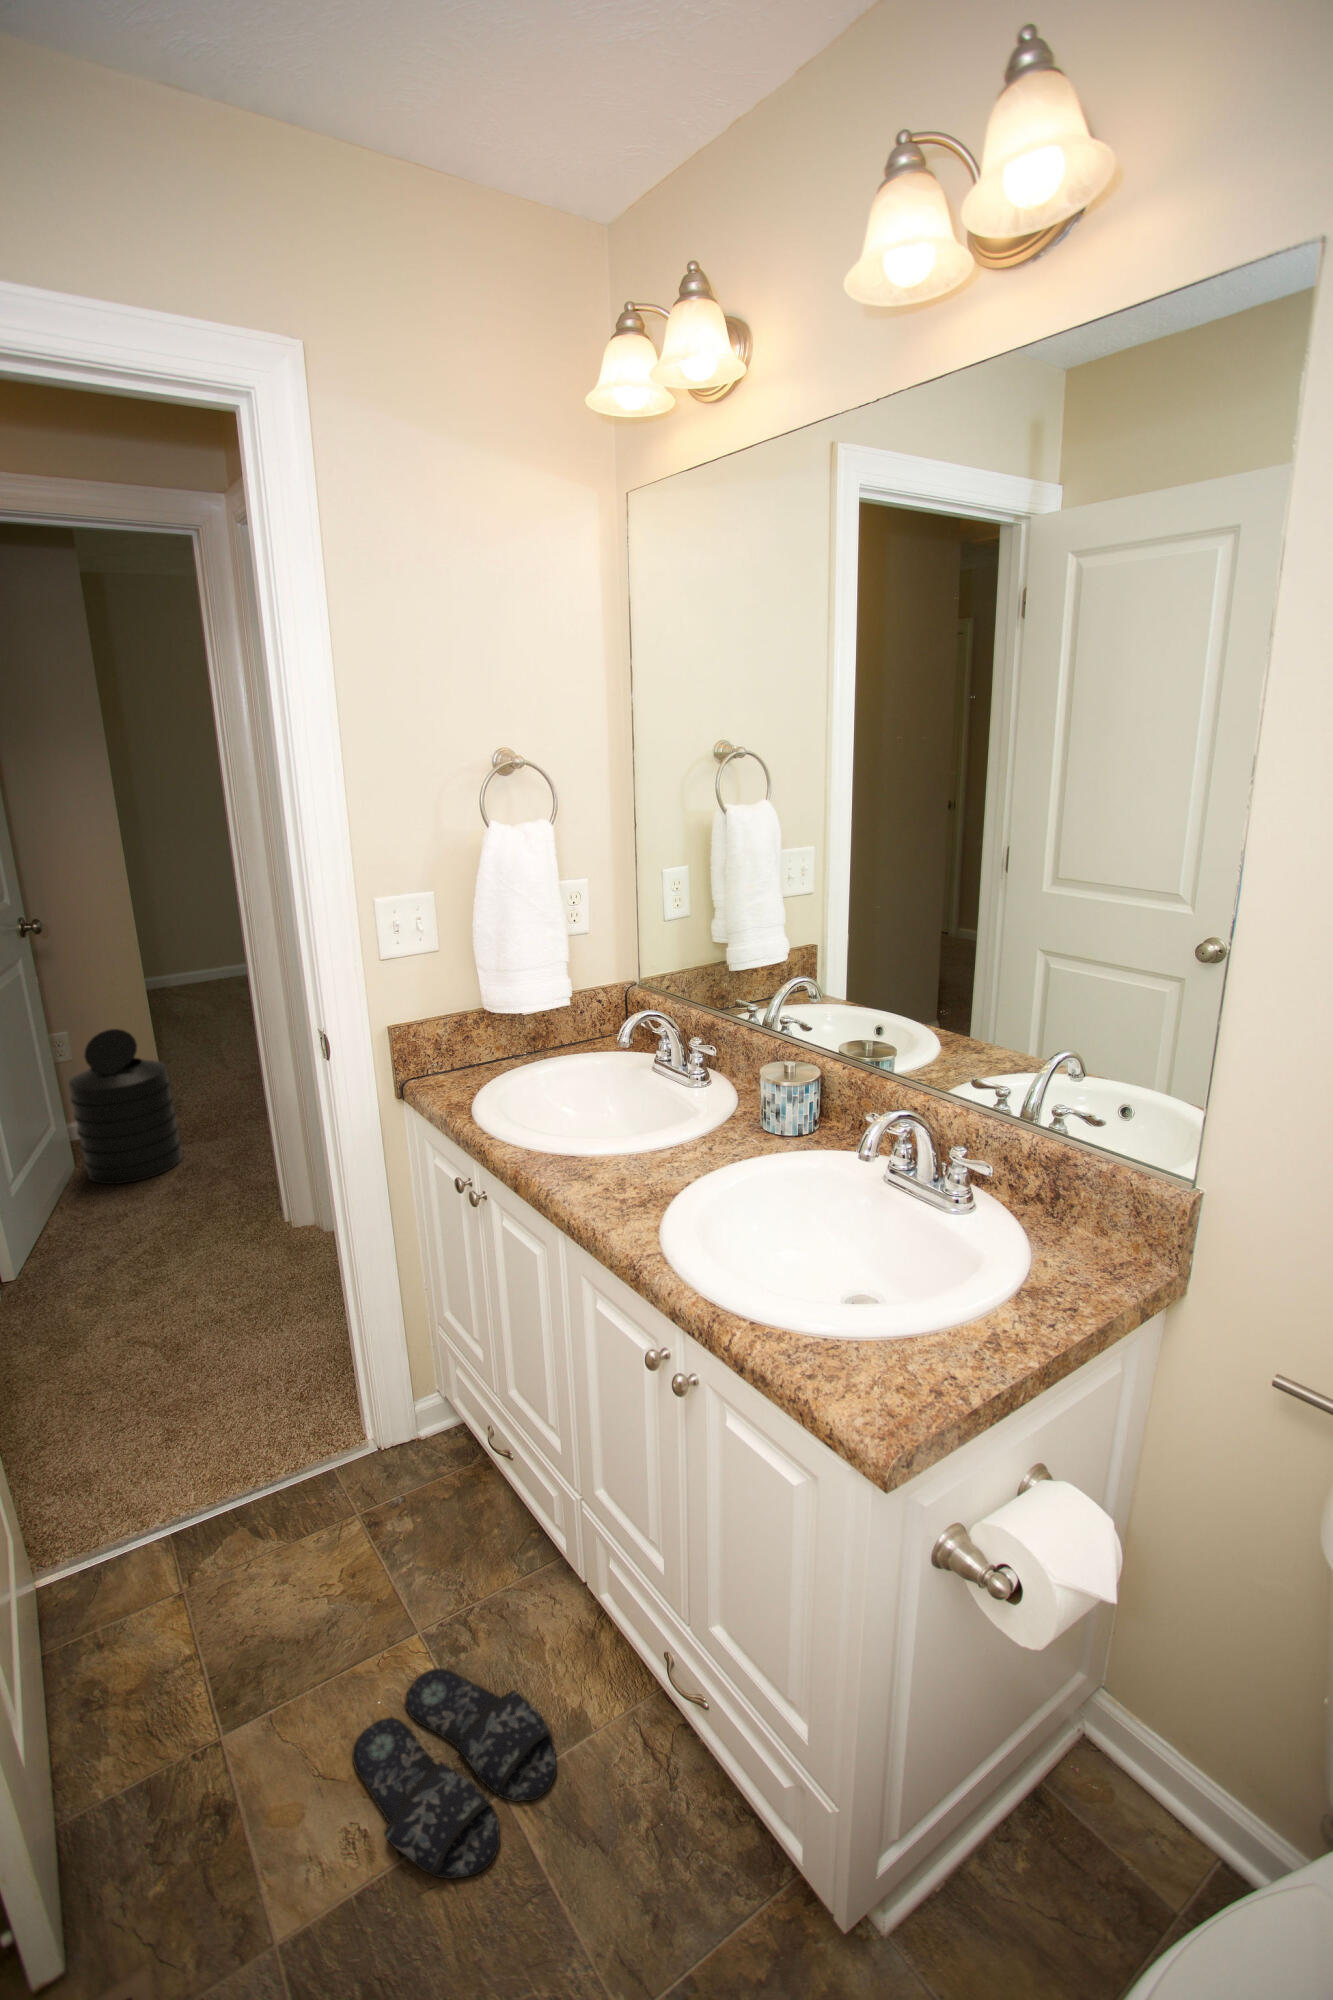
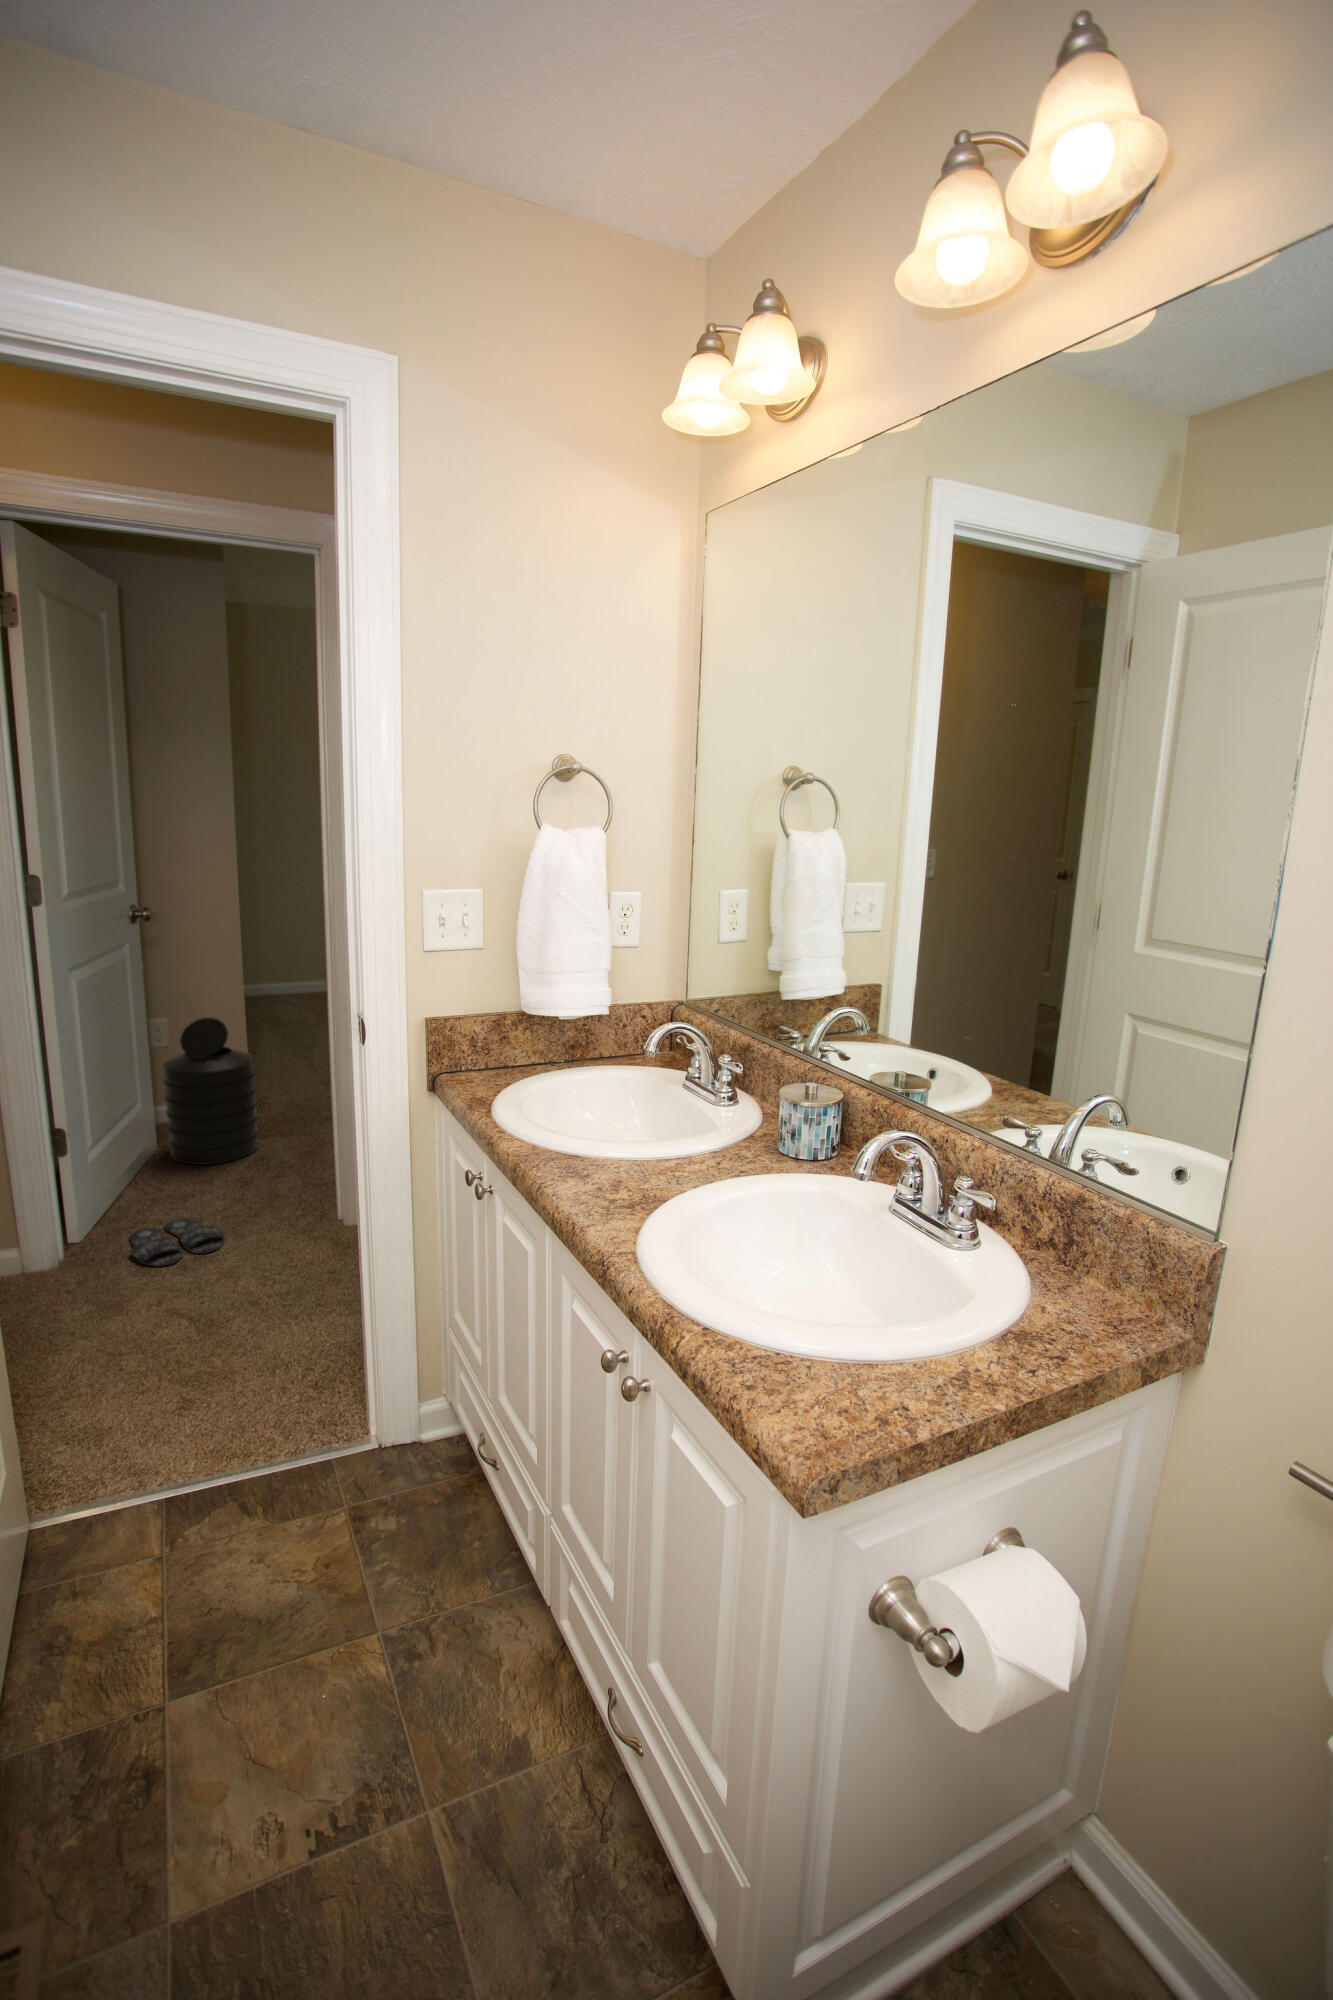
slippers: present [352,1668,556,1879] -> present [130,1218,224,1266]

